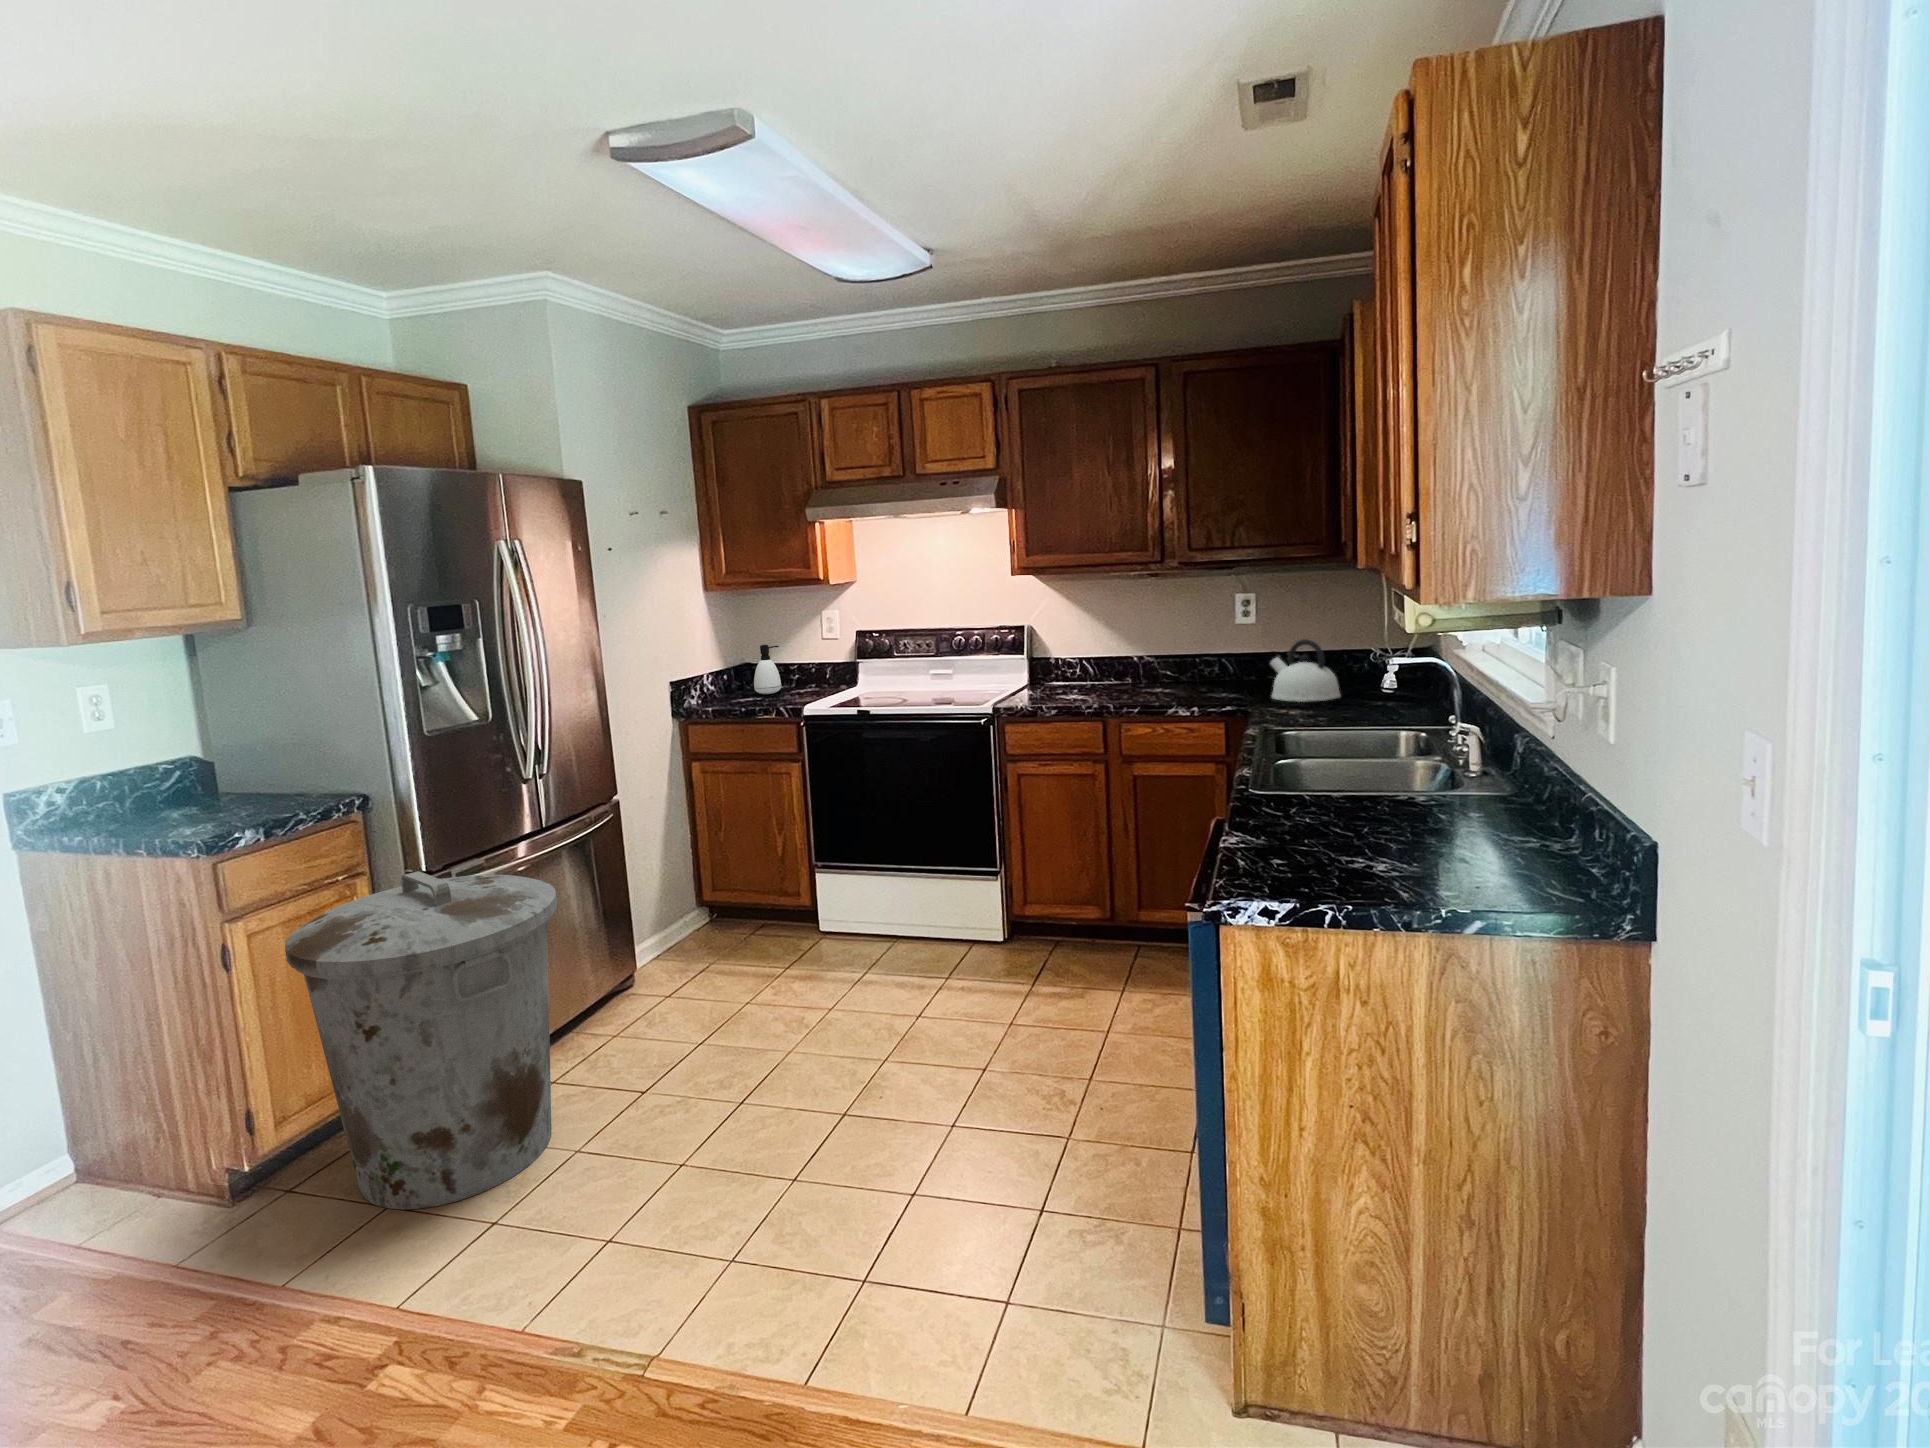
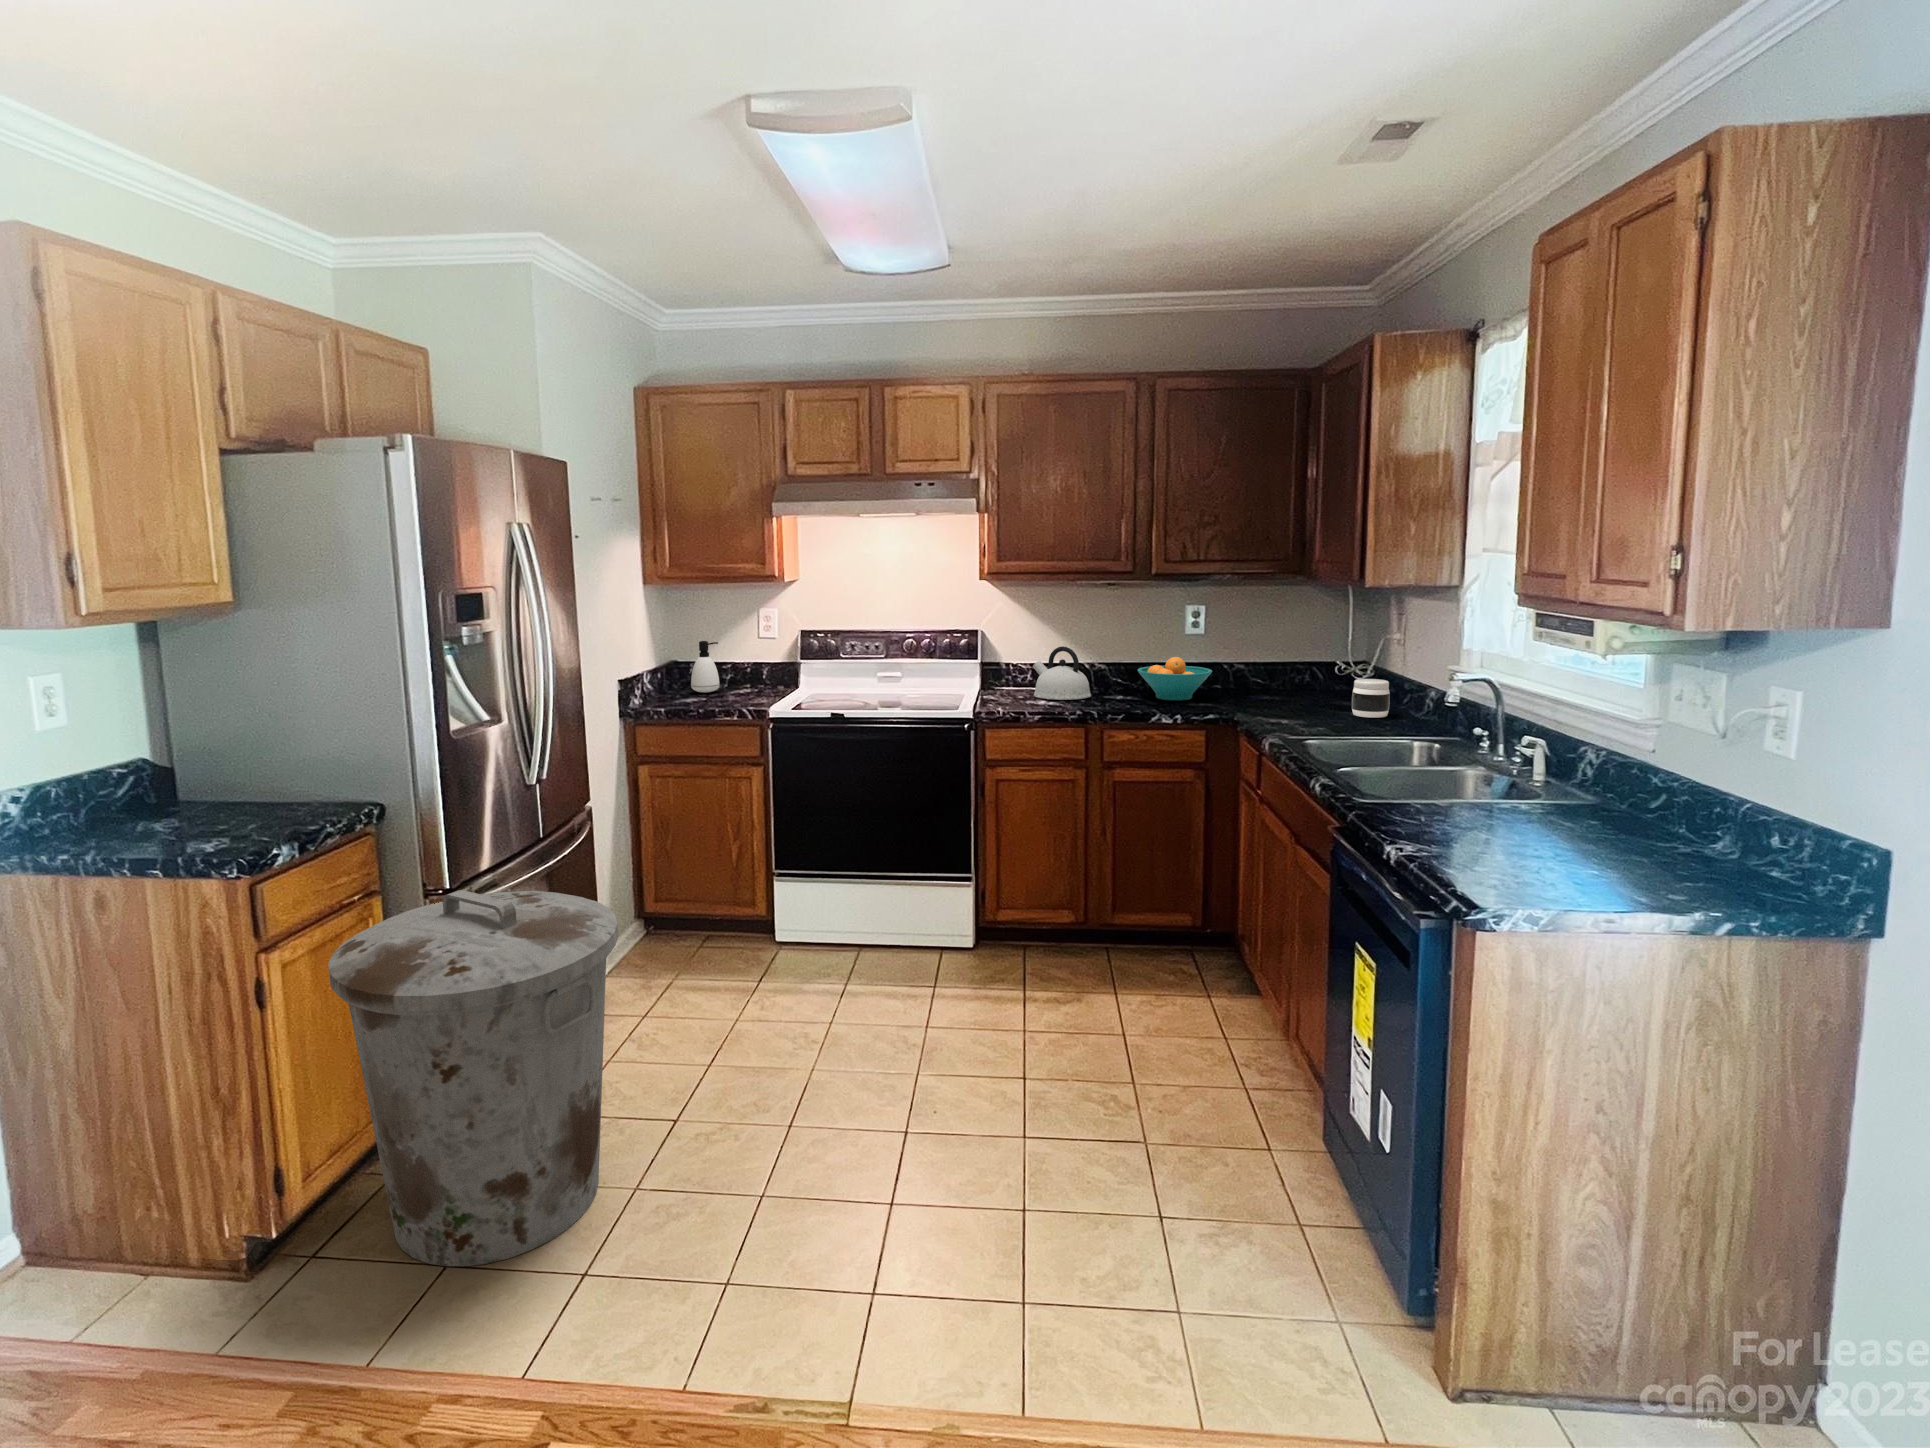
kettle: present [1270,639,1341,702] -> present [1033,646,1091,700]
fruit bowl: none [1169,646,1247,691] -> present [1138,657,1212,701]
jar: none [1376,663,1416,704] -> present [1352,679,1390,718]

